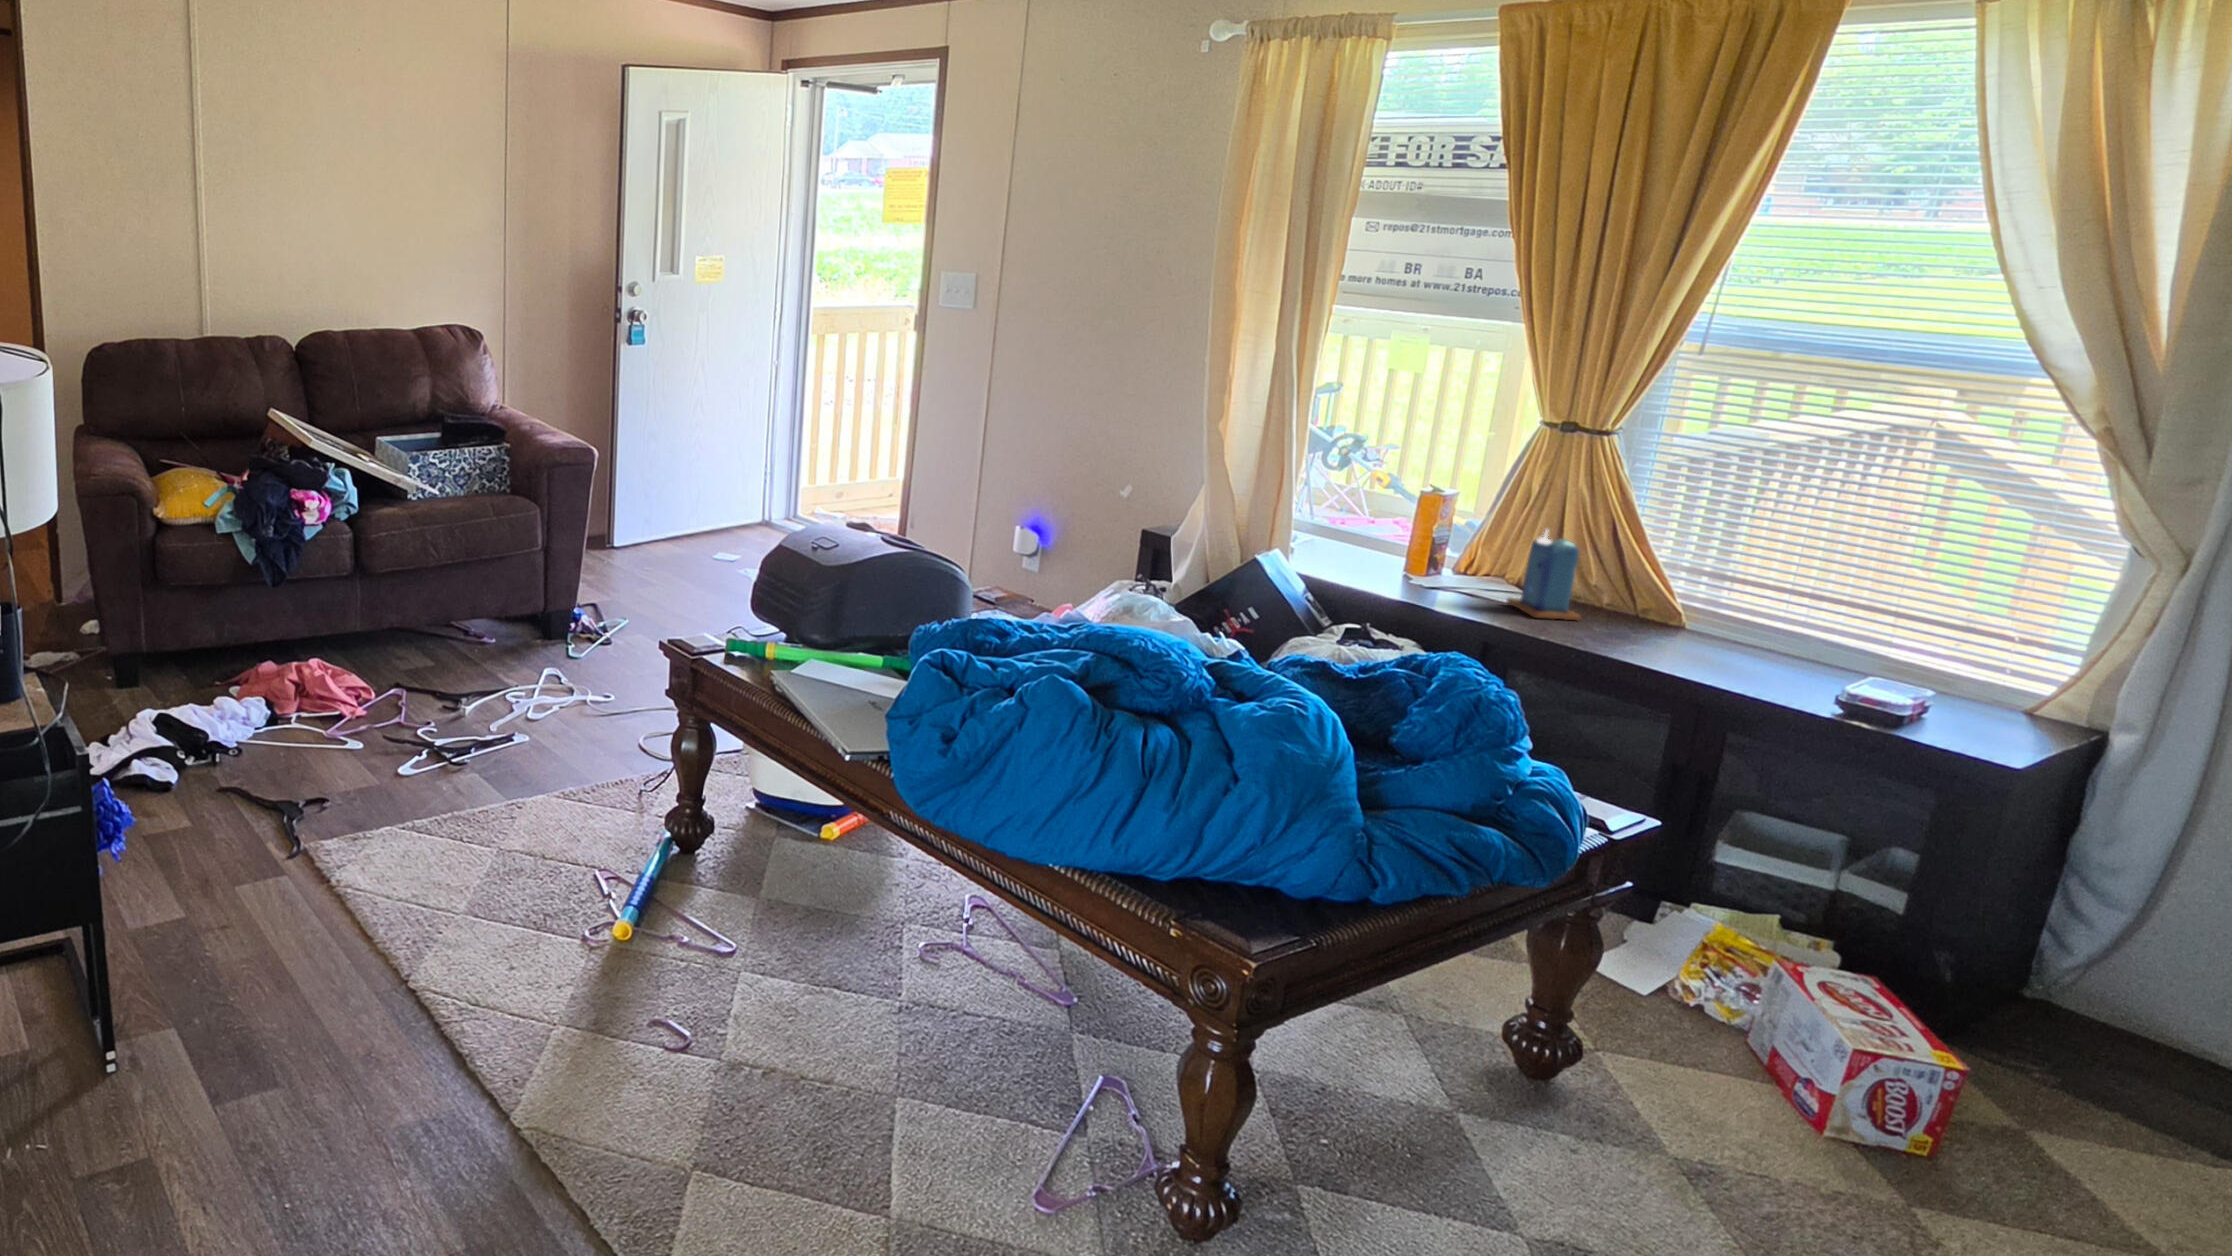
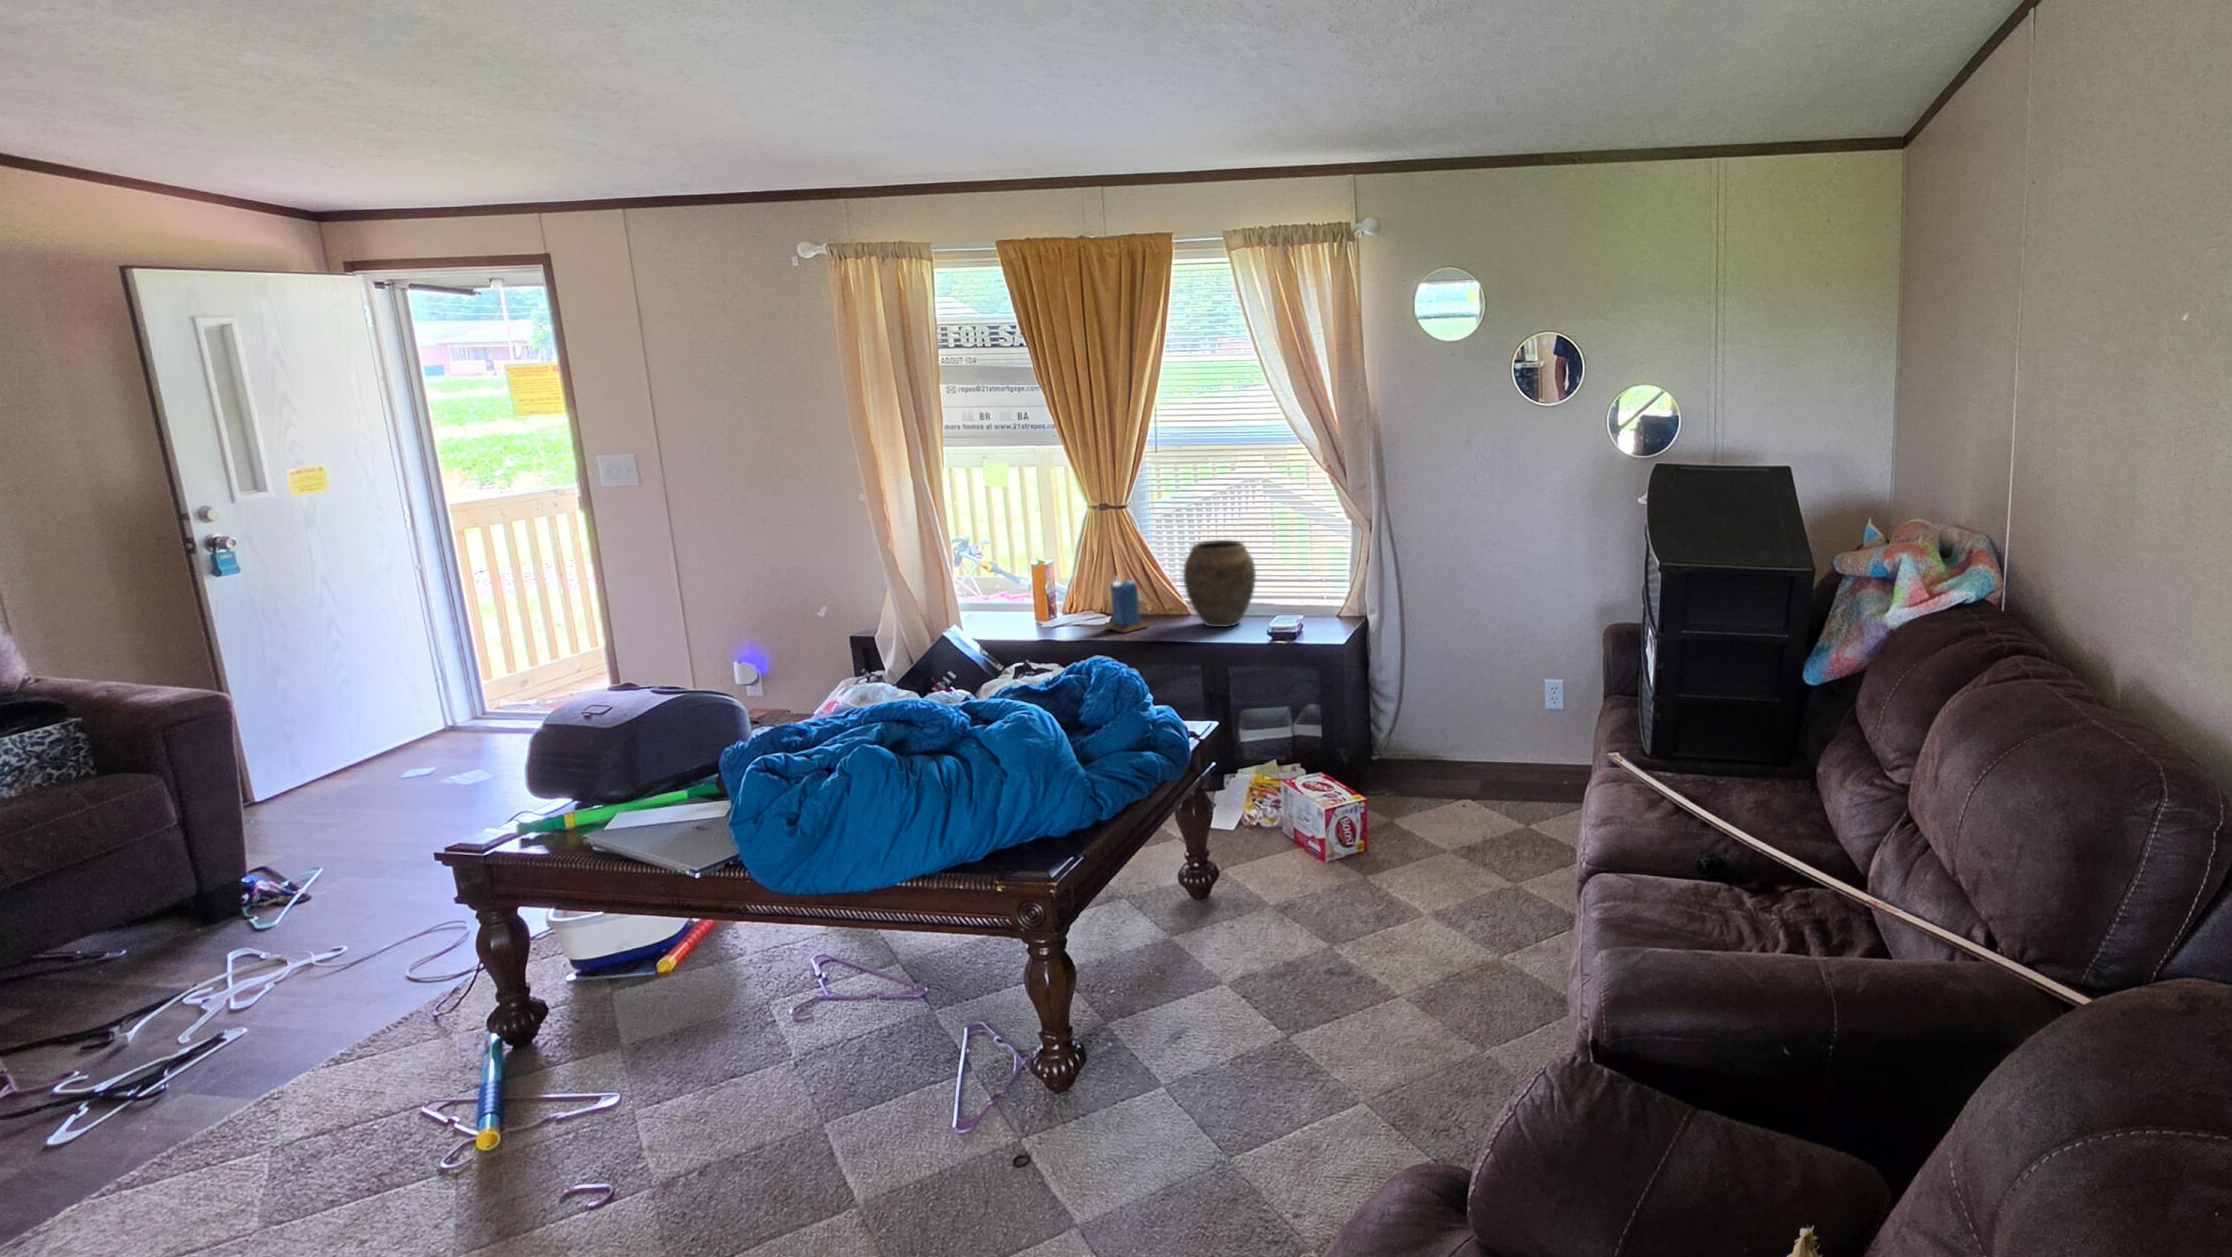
vase: none [1668,511,1823,664] -> present [1183,540,1256,627]

